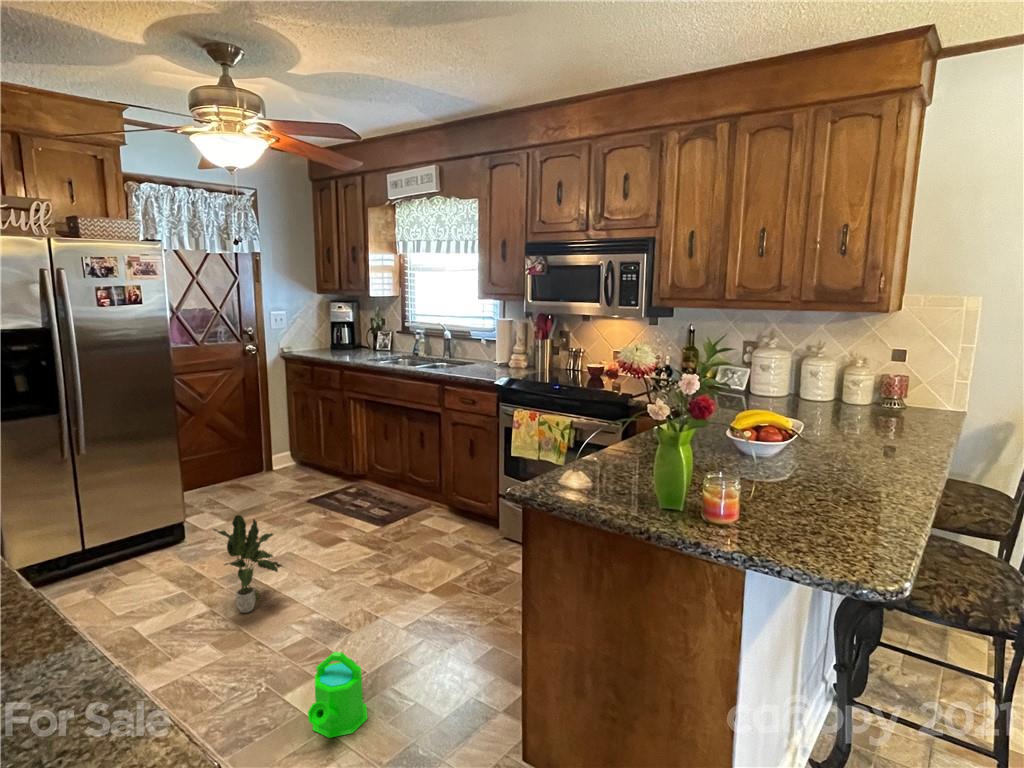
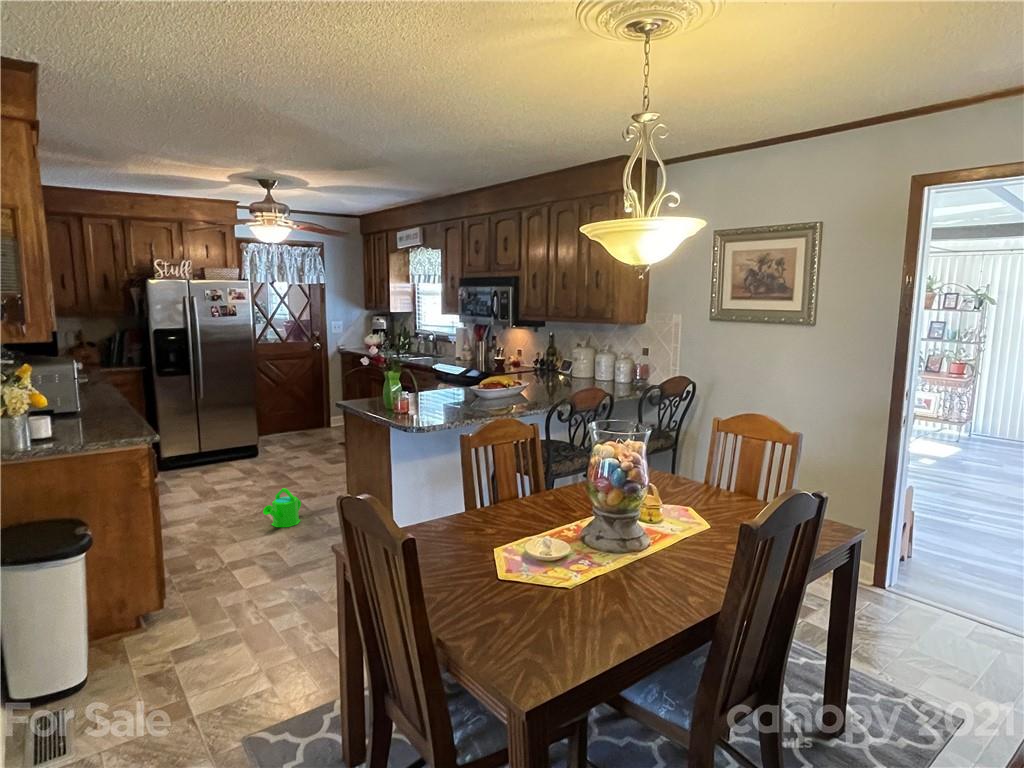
potted plant: present [213,515,283,613] -> none [254,432,291,486]

